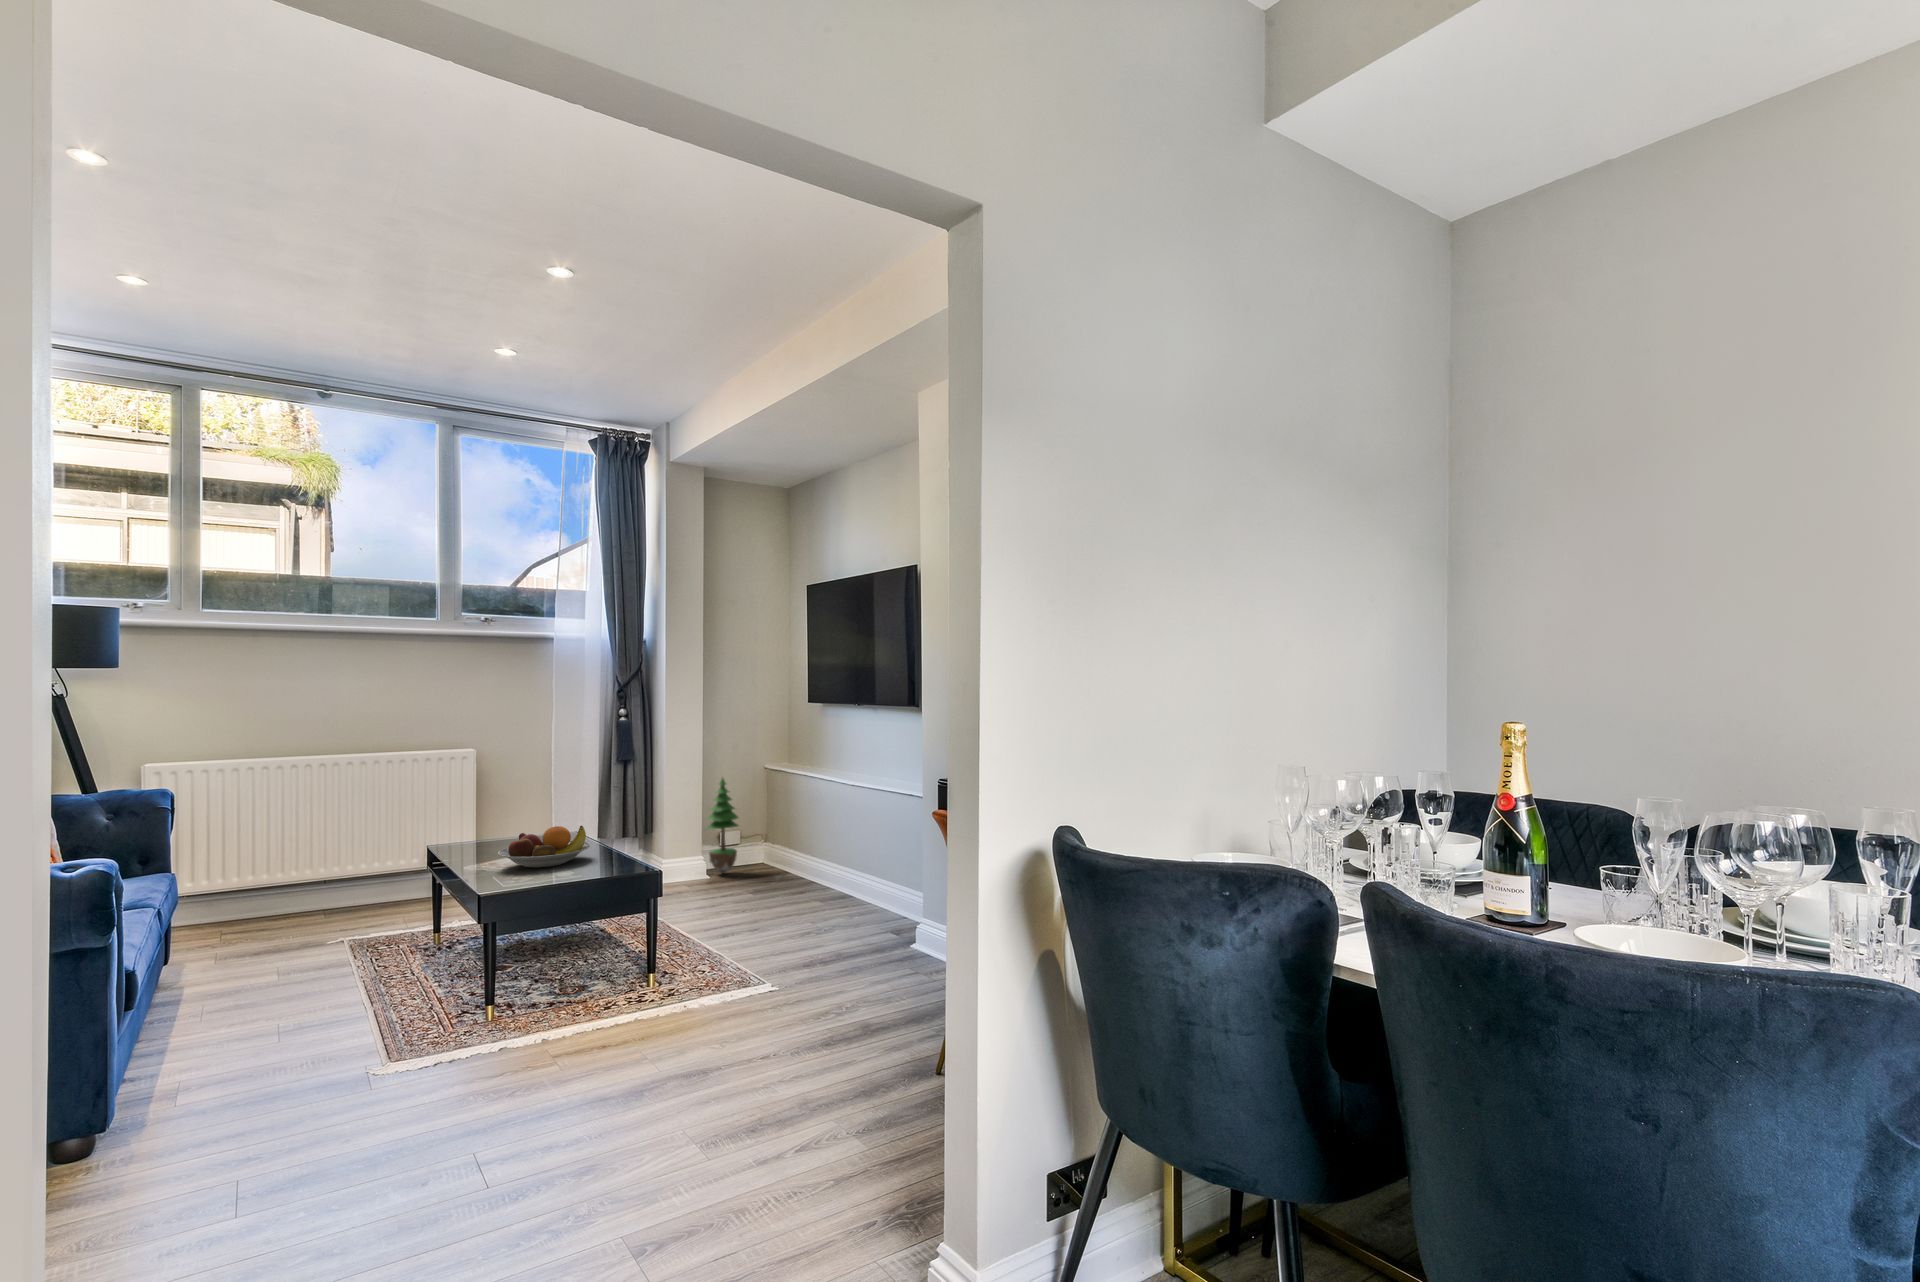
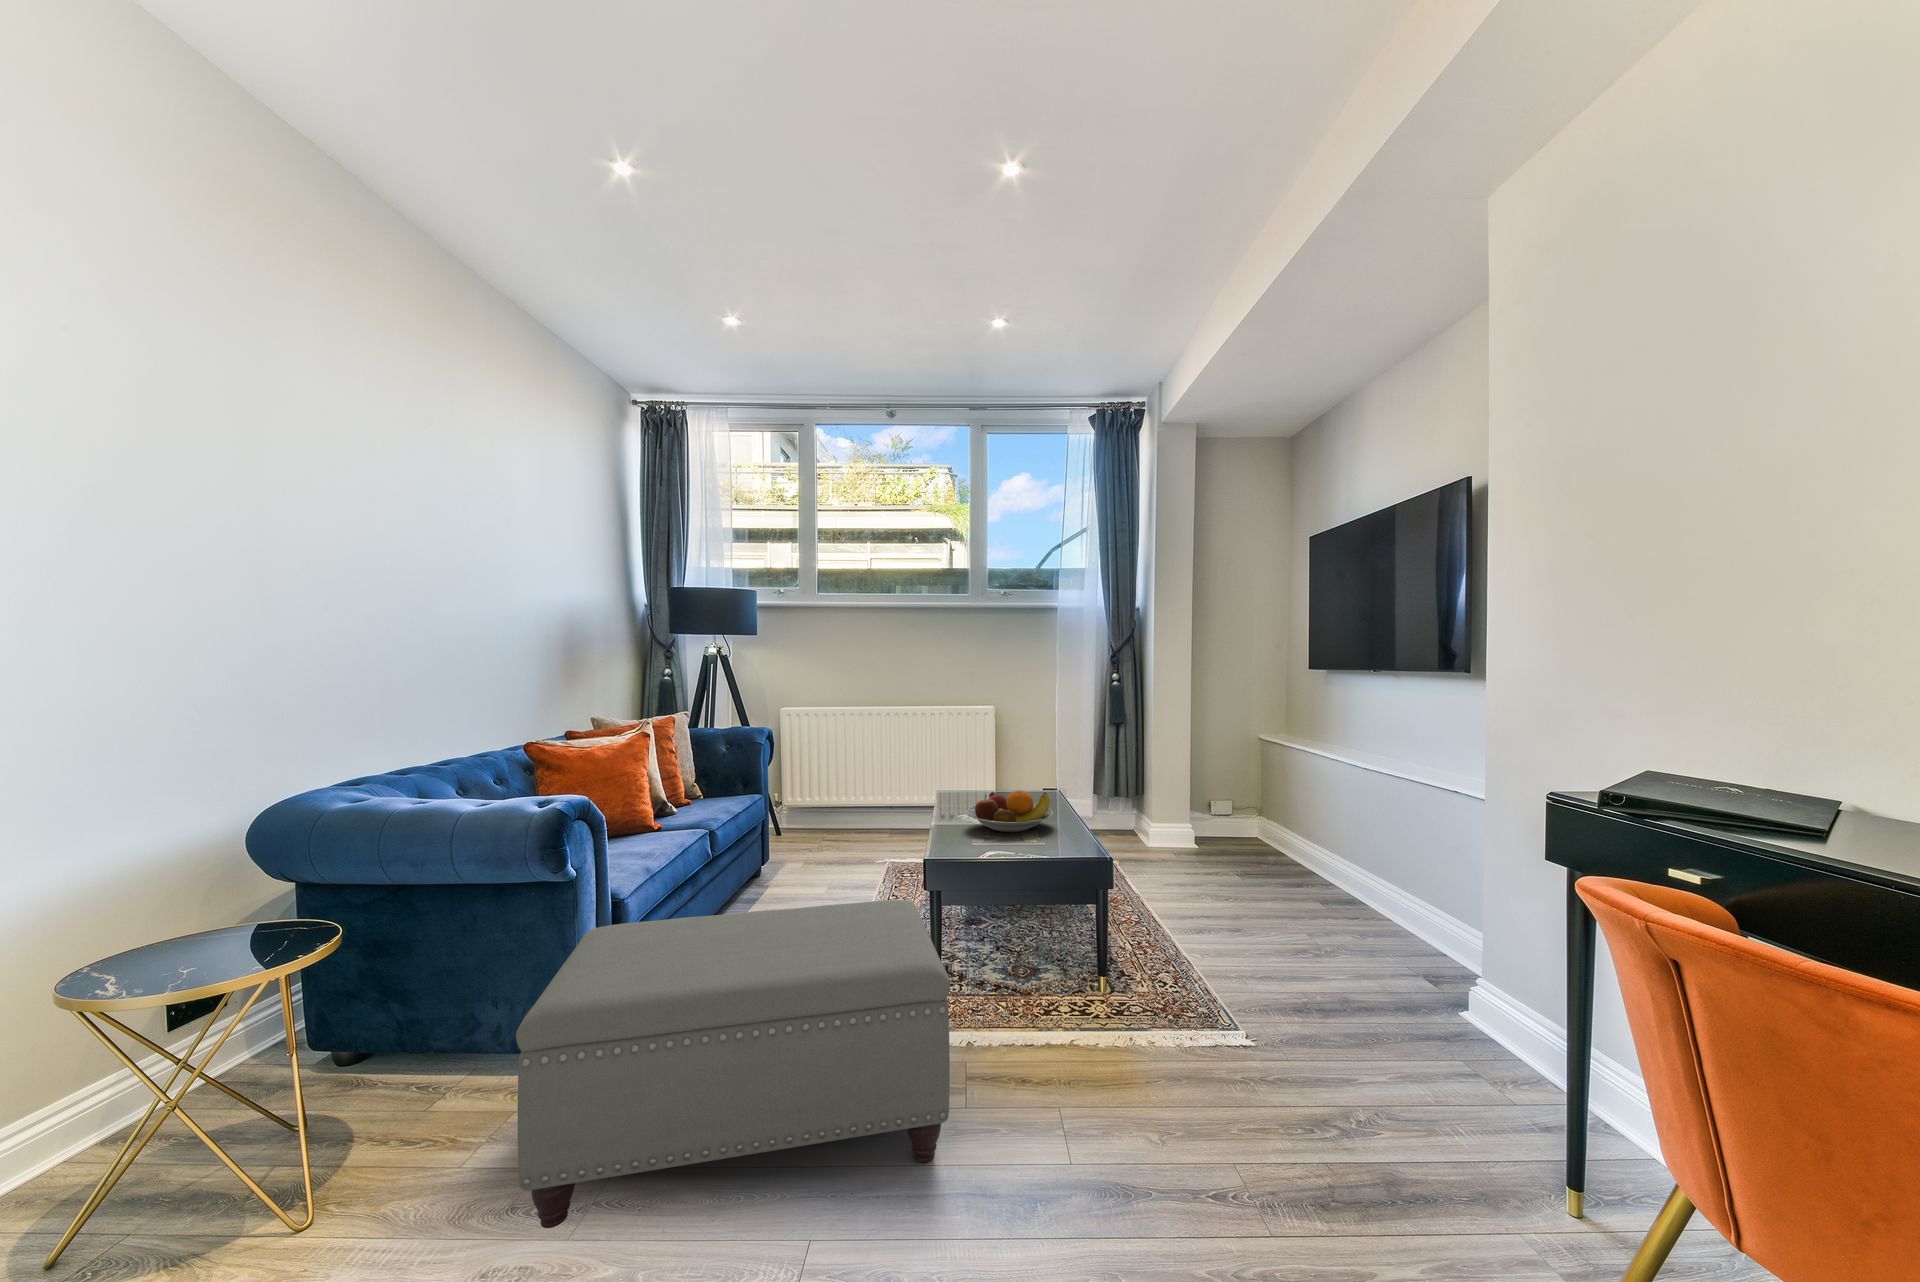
potted tree: present [706,778,738,874] -> none [1195,744,1233,844]
ottoman: none [139,918,566,1223] -> present [516,900,950,1228]

